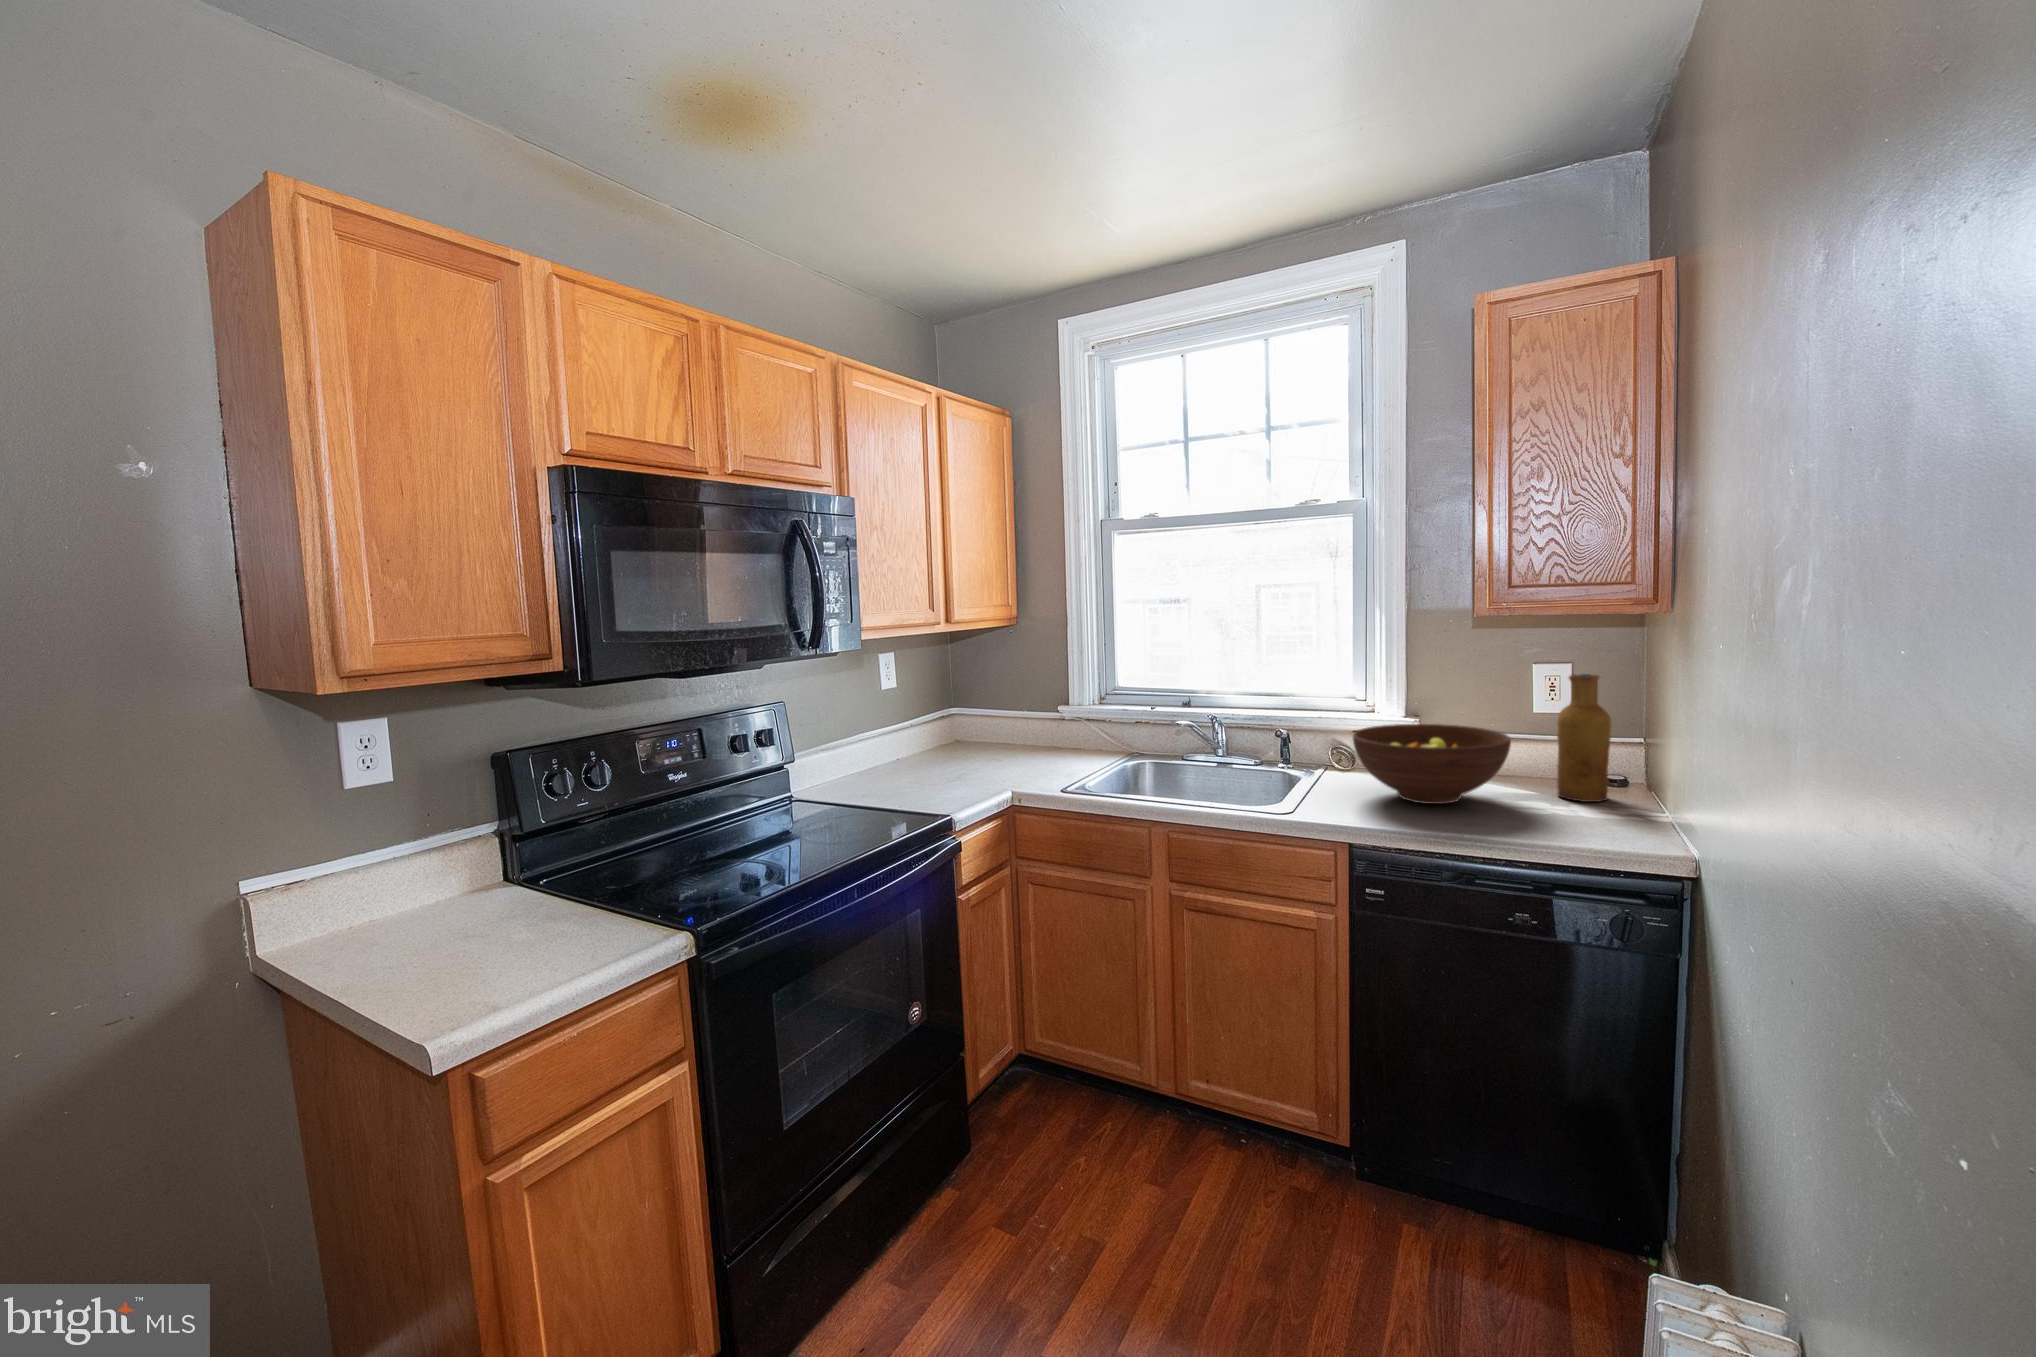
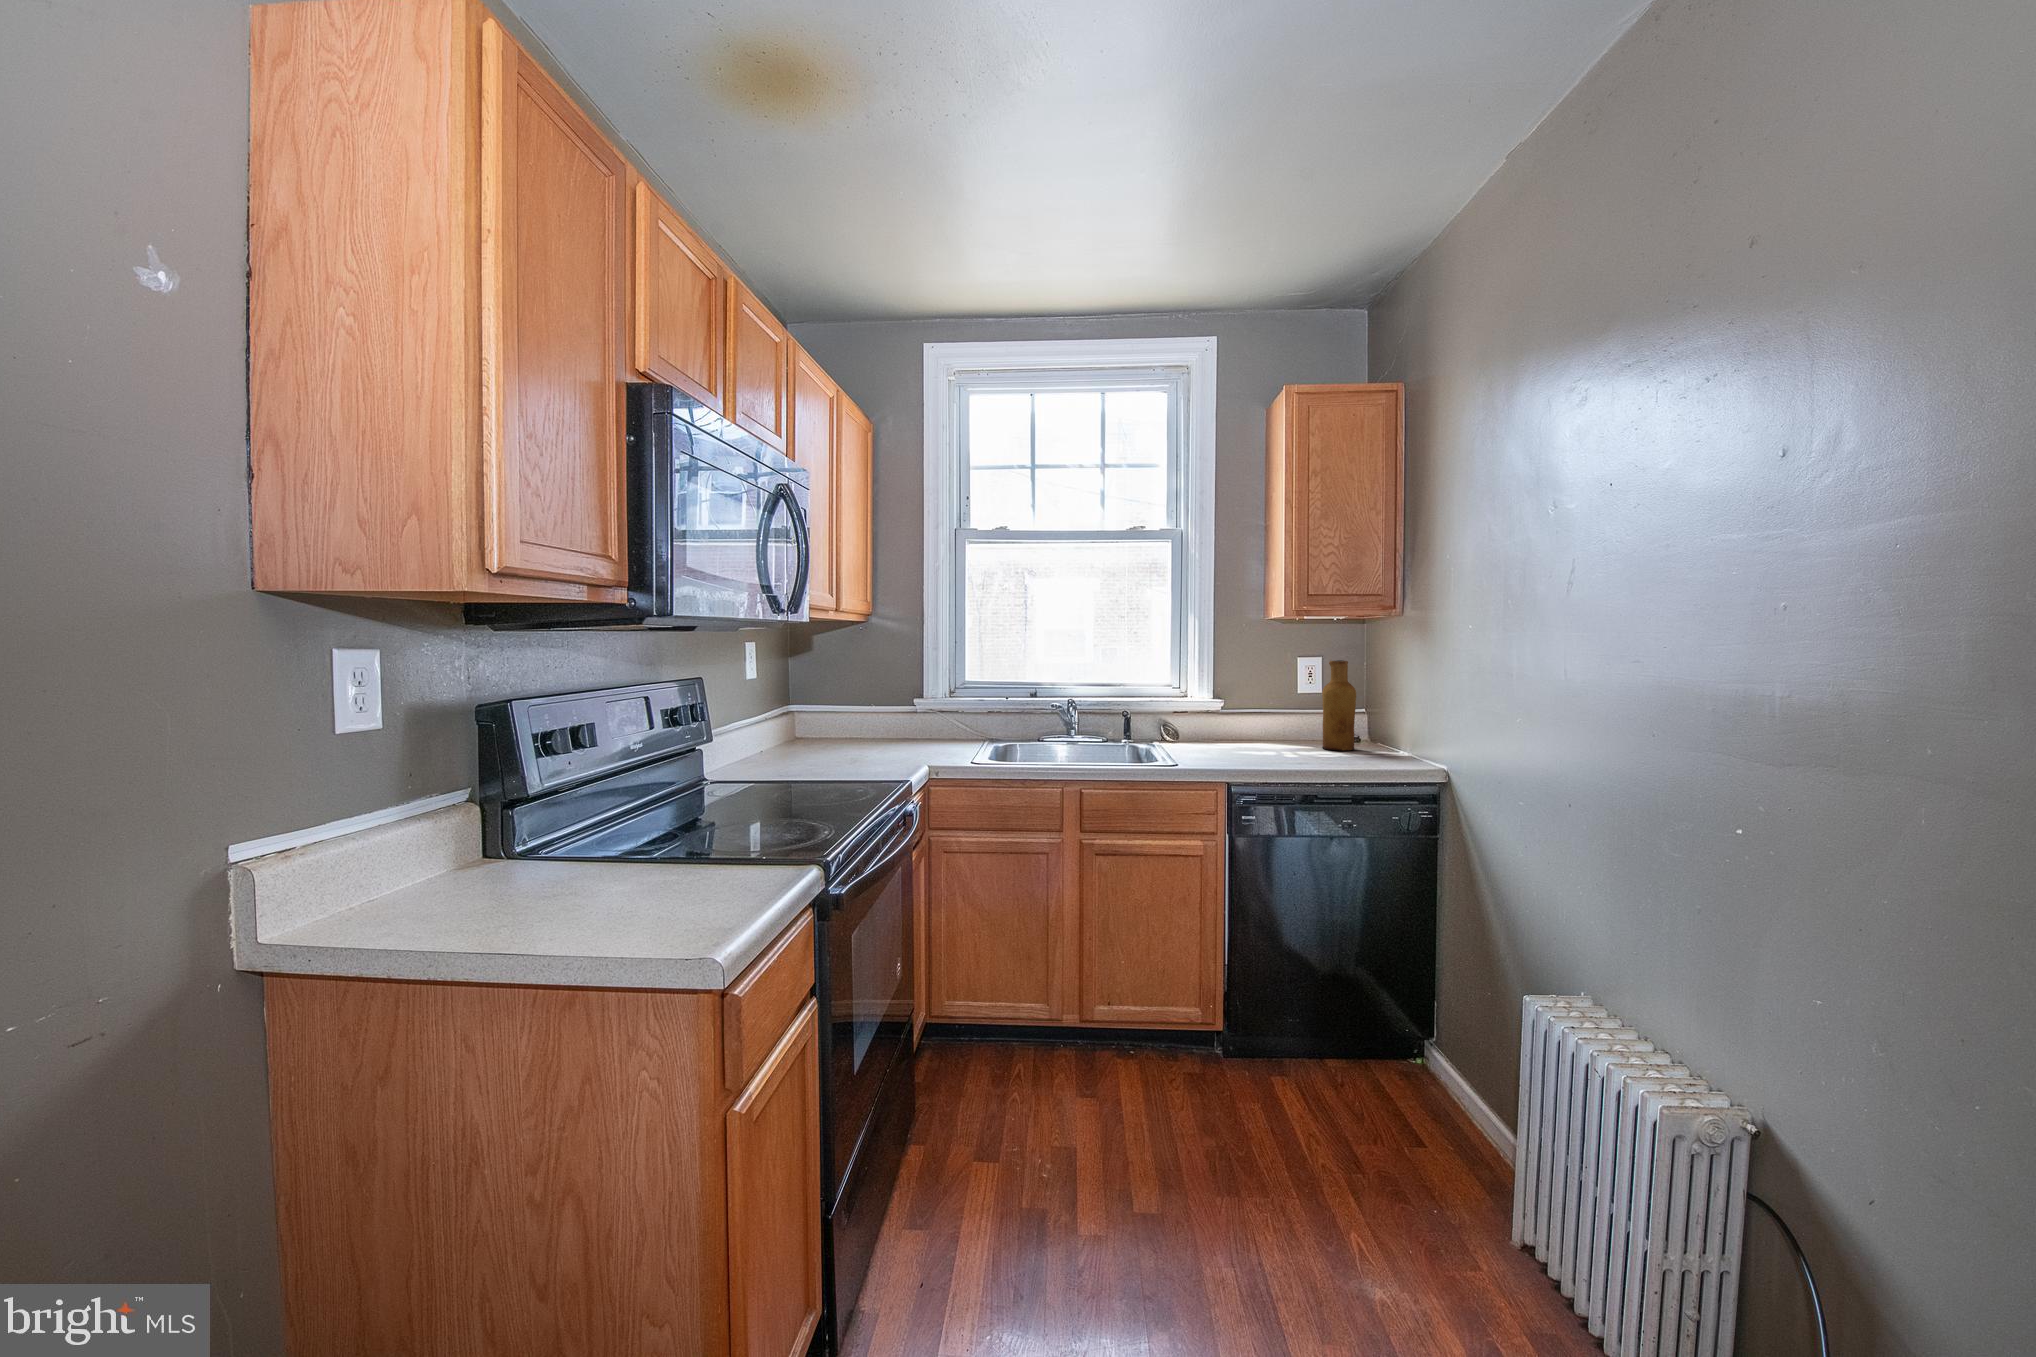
fruit bowl: present [1353,724,1511,804] -> none [1190,700,1301,755]

